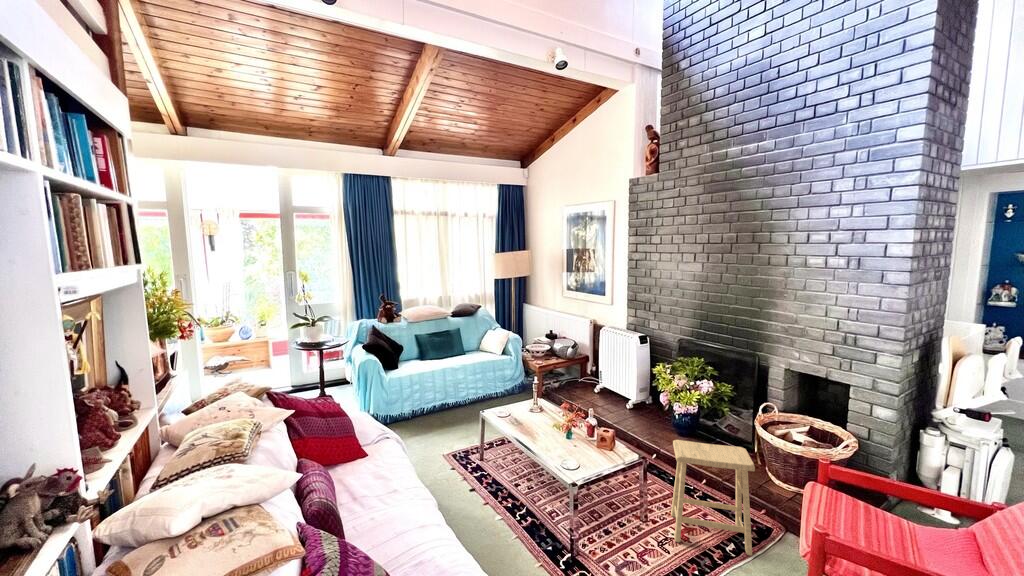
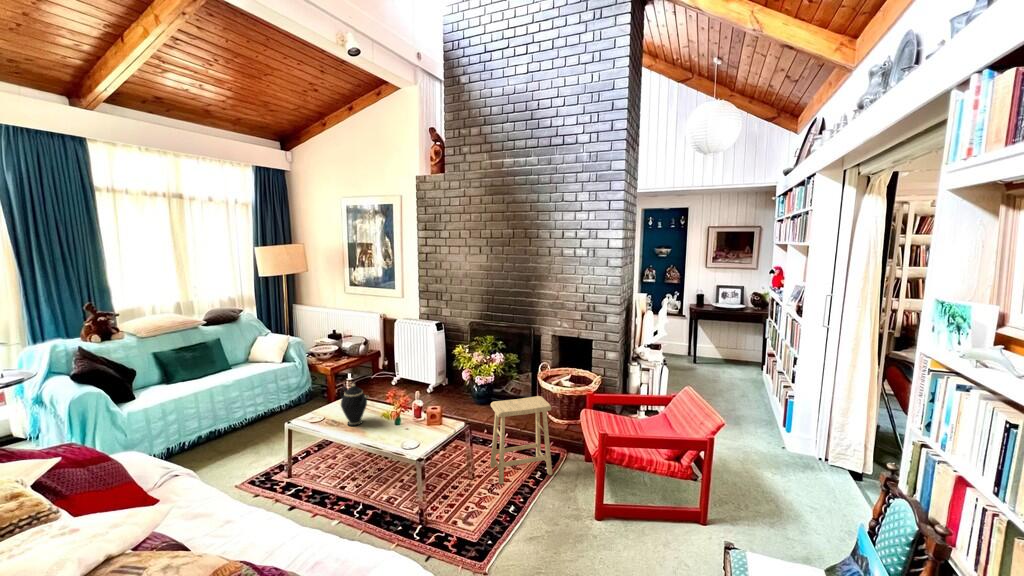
teapot: none [518,388,542,429] -> present [340,384,368,426]

